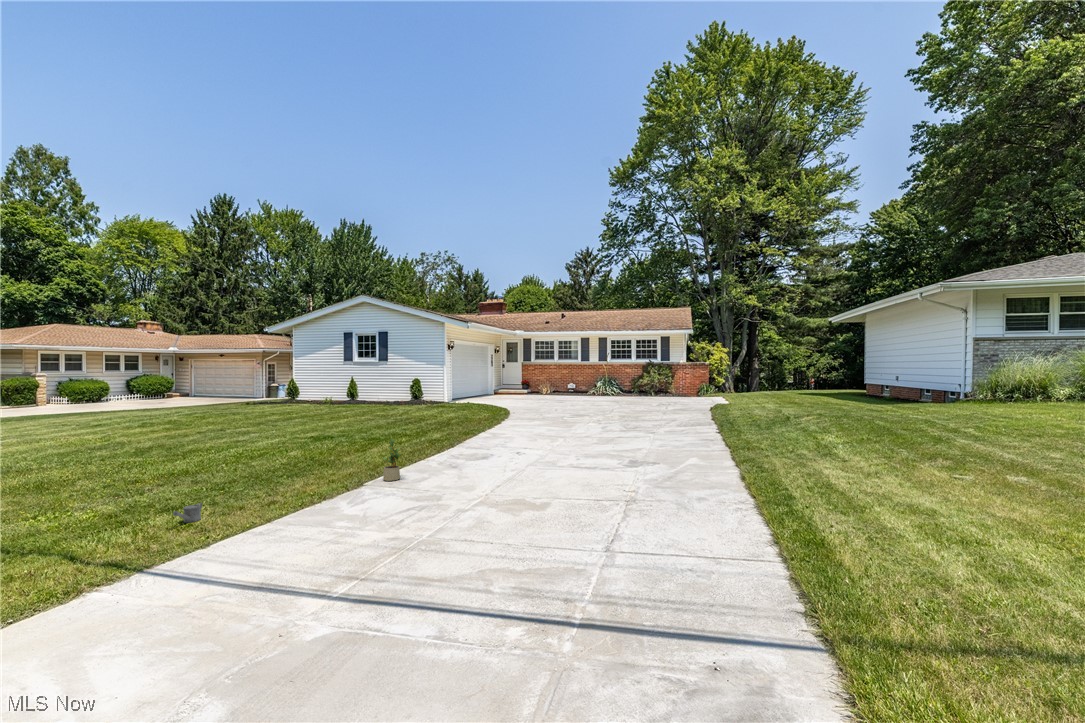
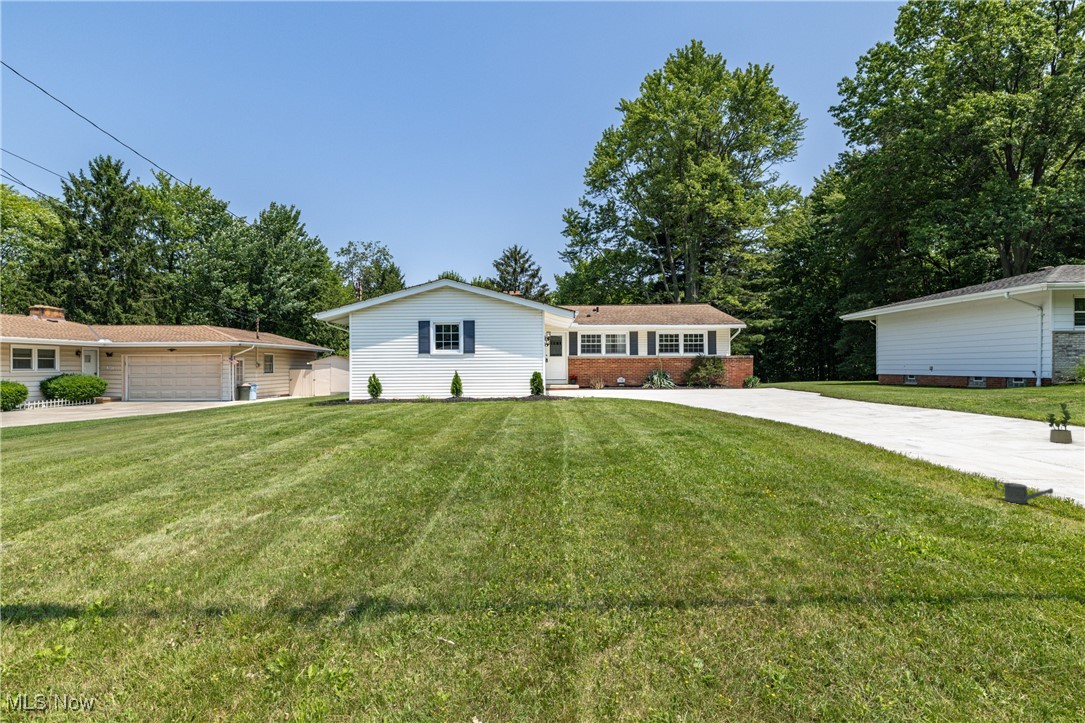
potted plant: present [383,439,401,481] -> present [1047,403,1072,443]

